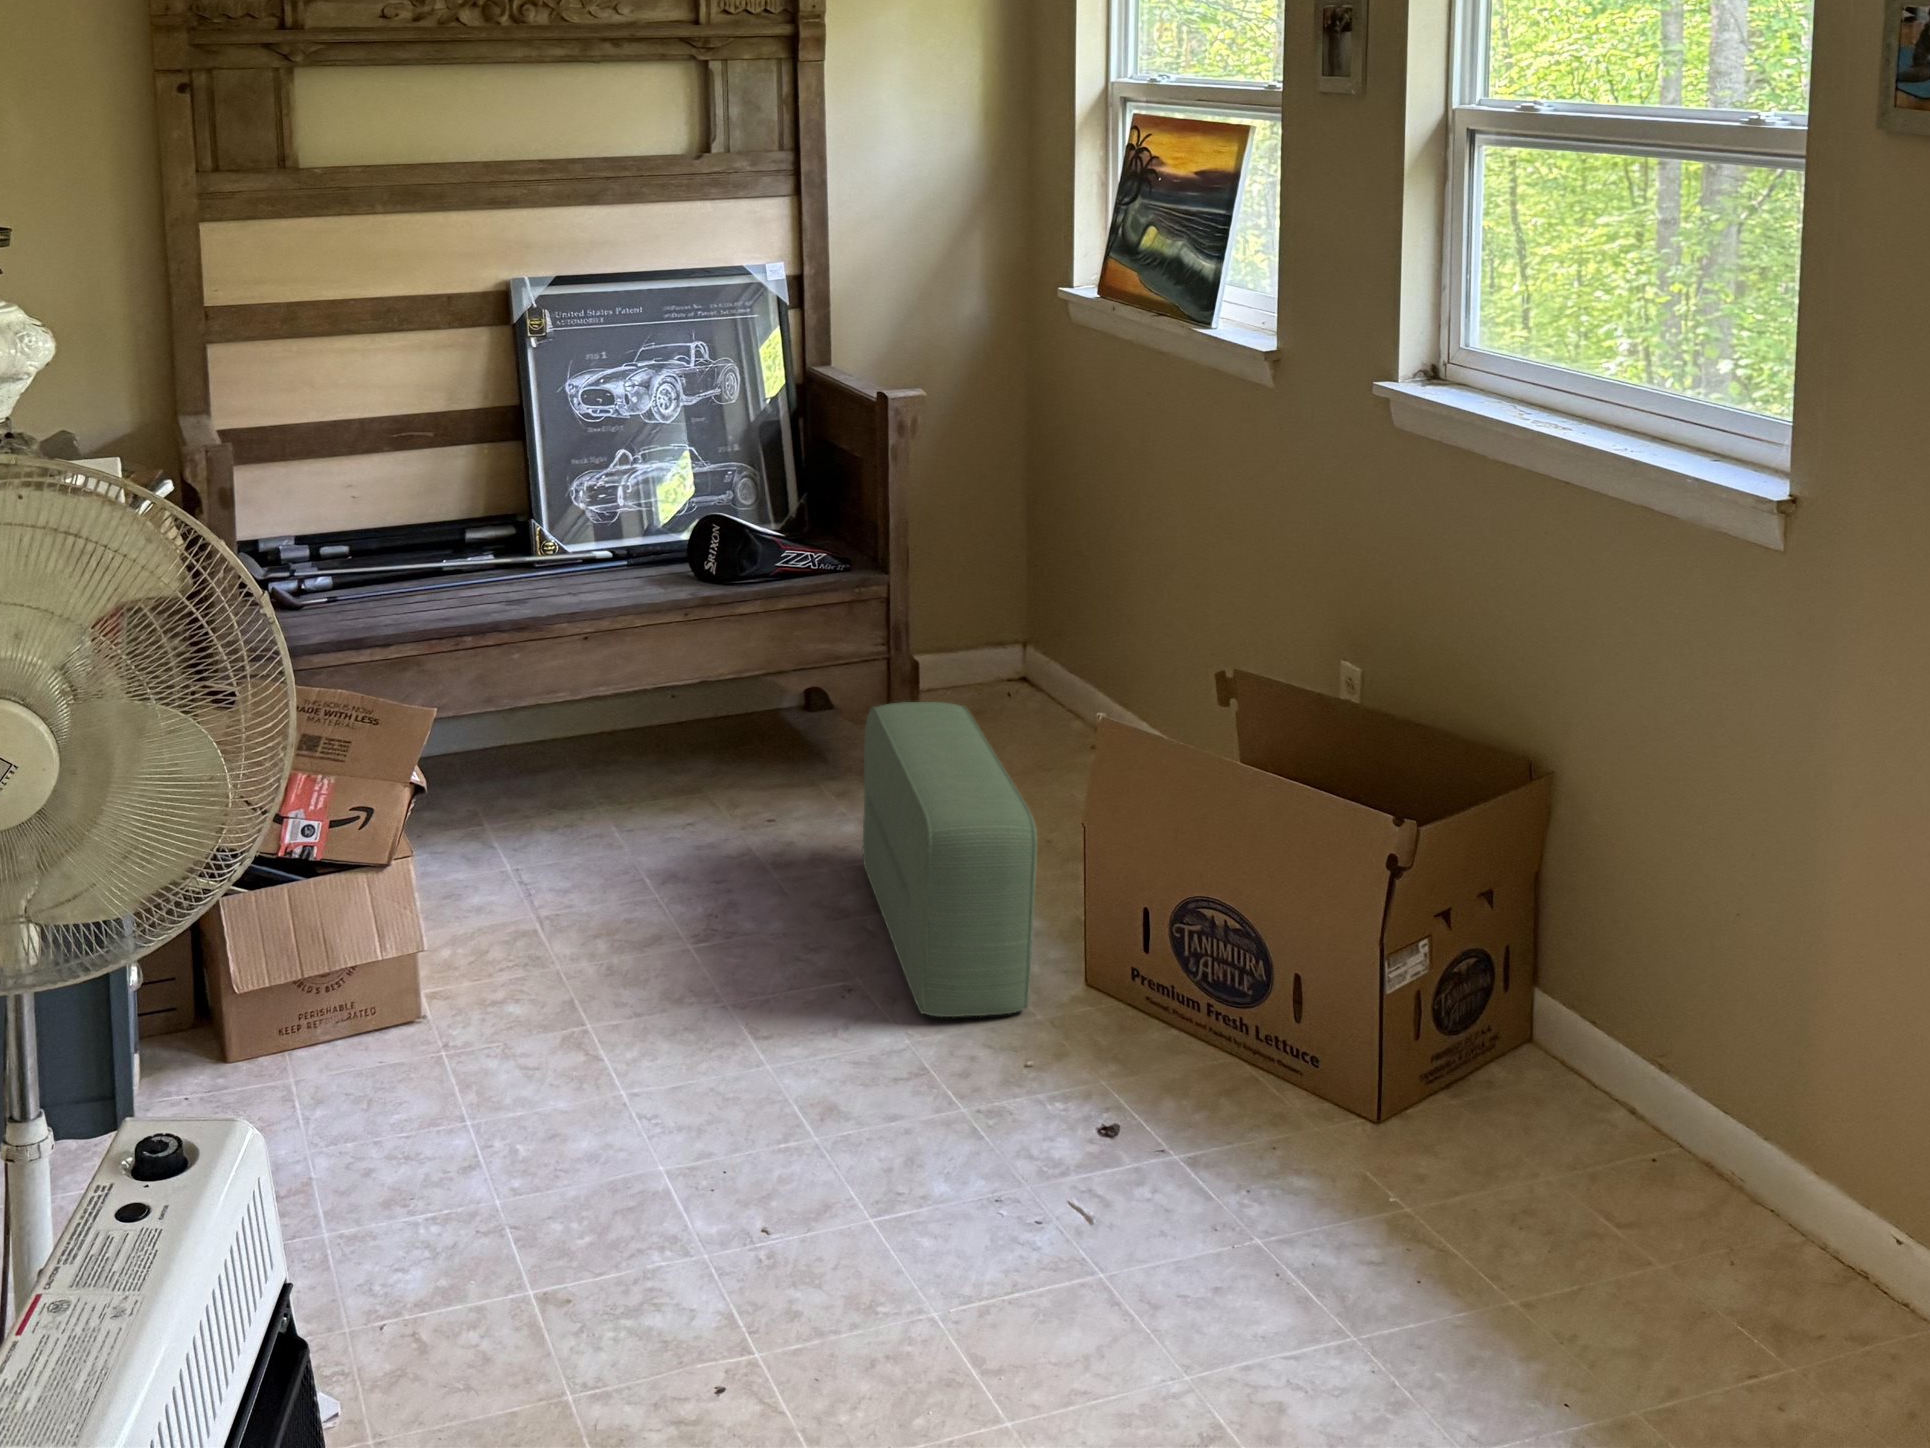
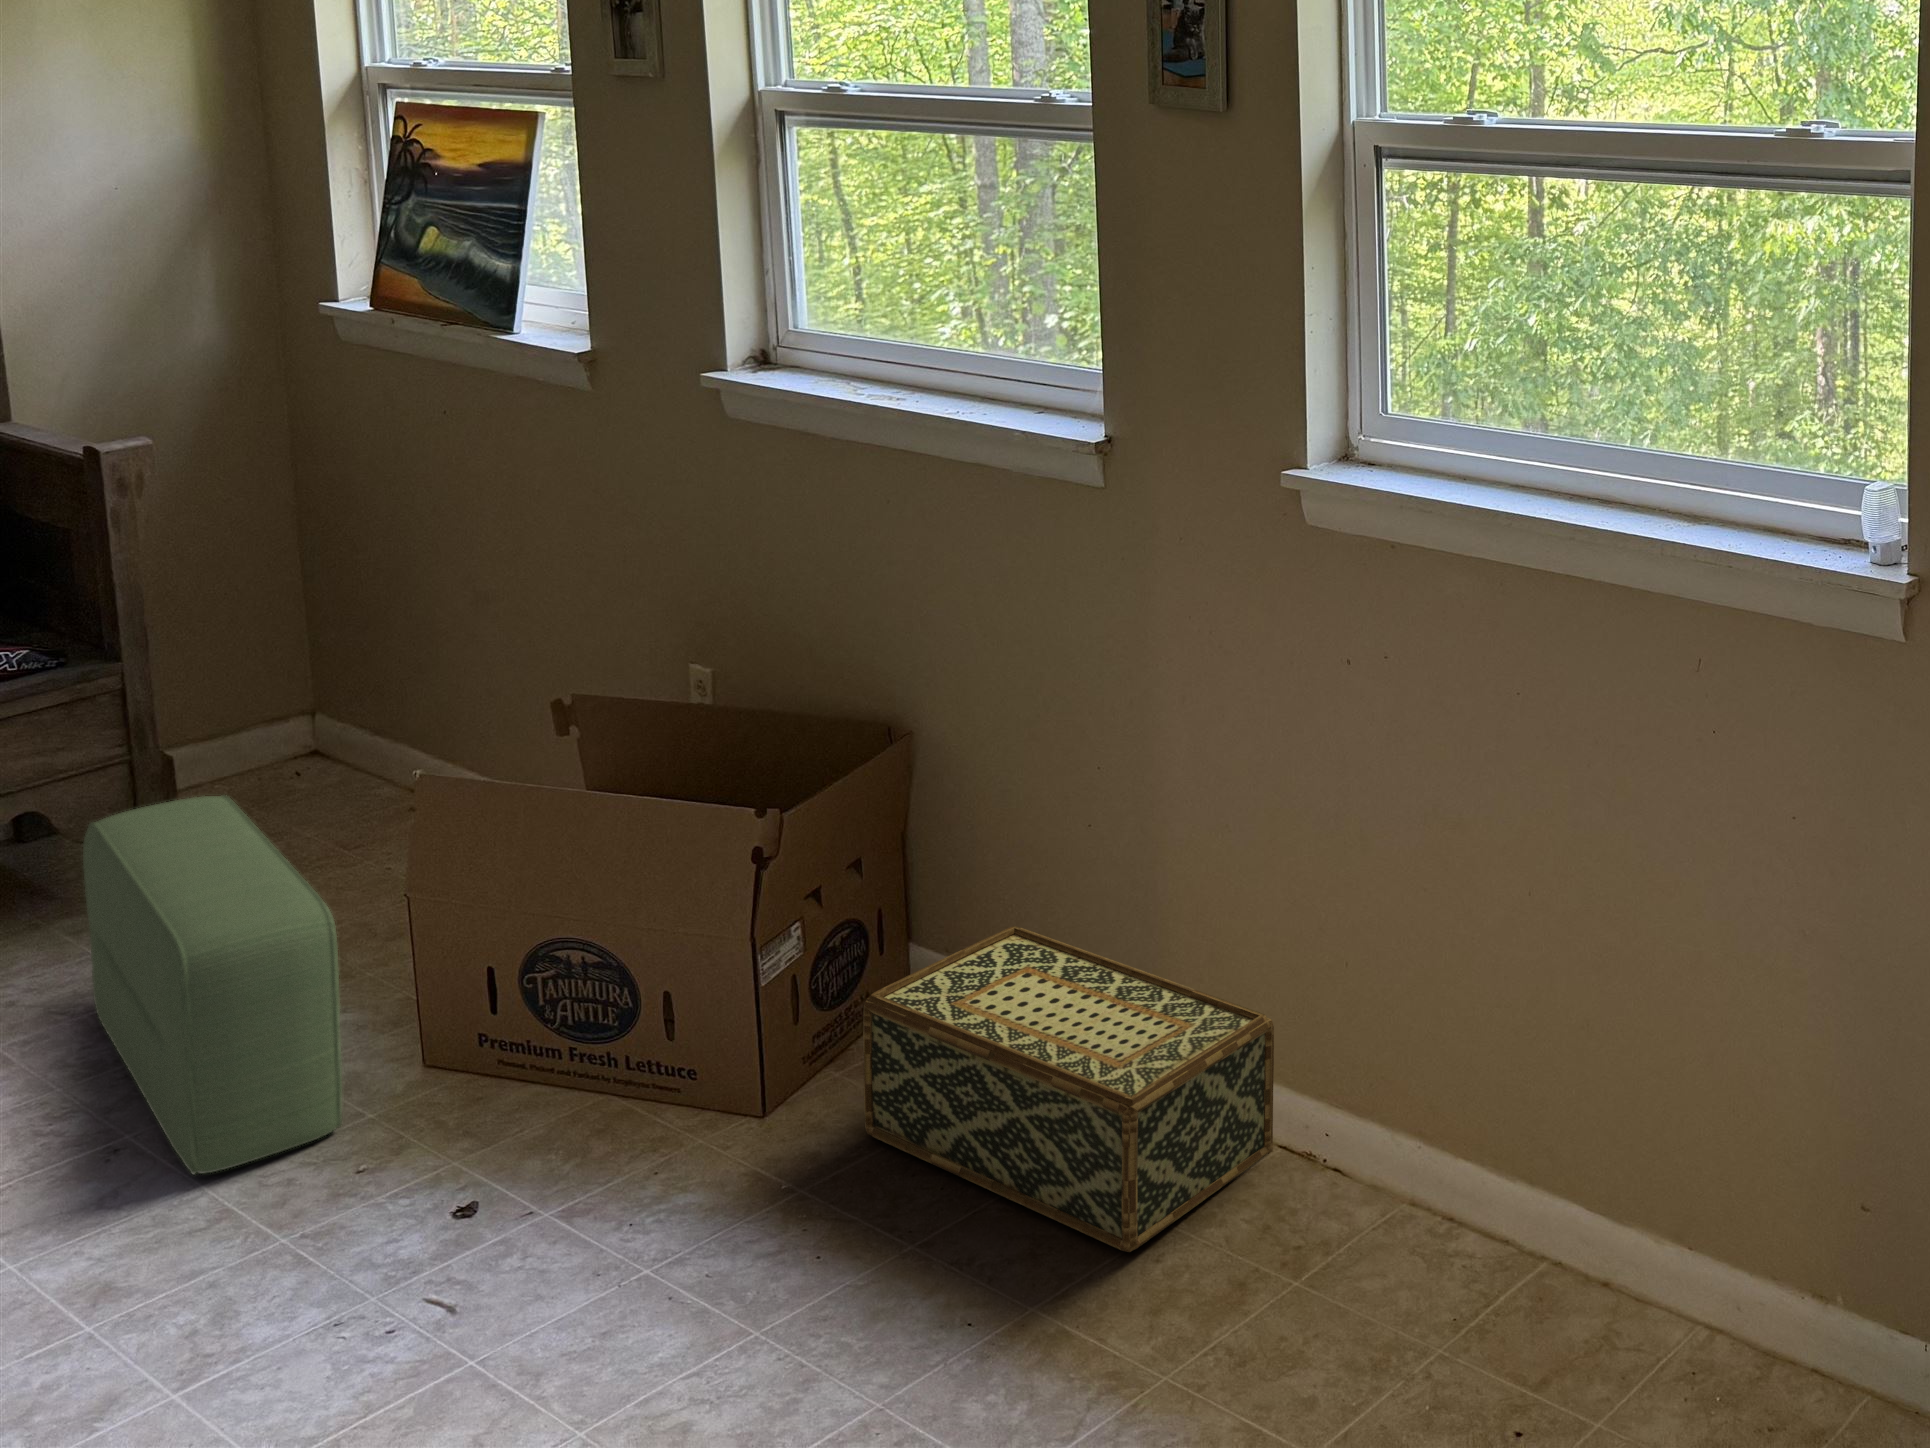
woven basket: none [1466,996,1919,1369] -> present [863,926,1274,1252]

